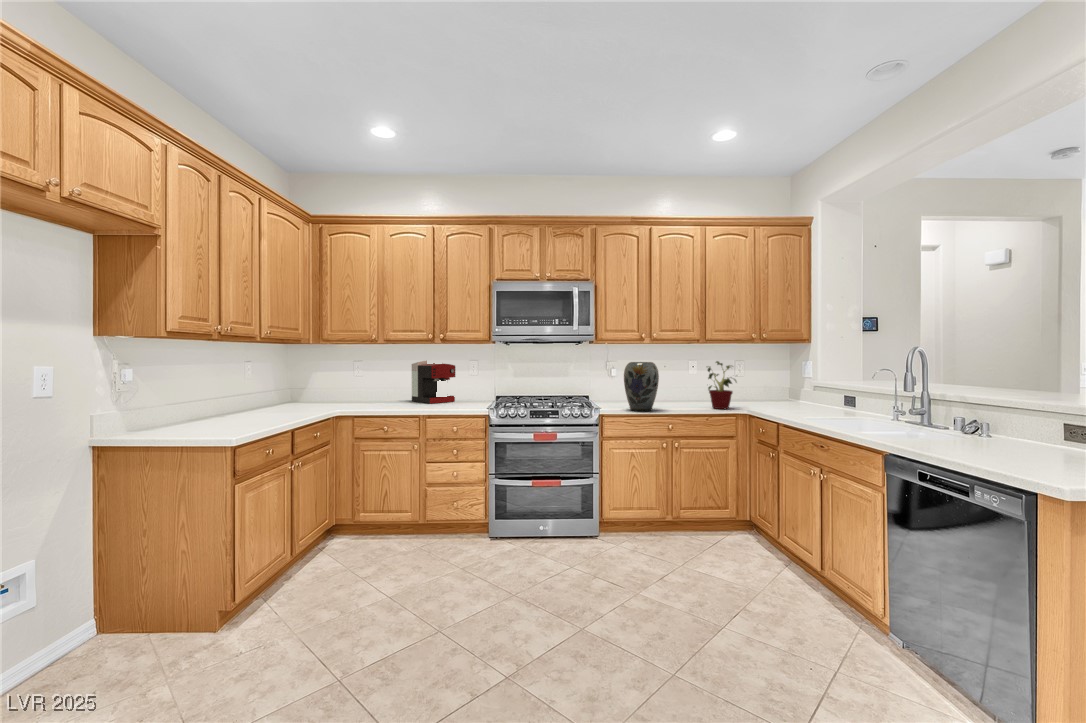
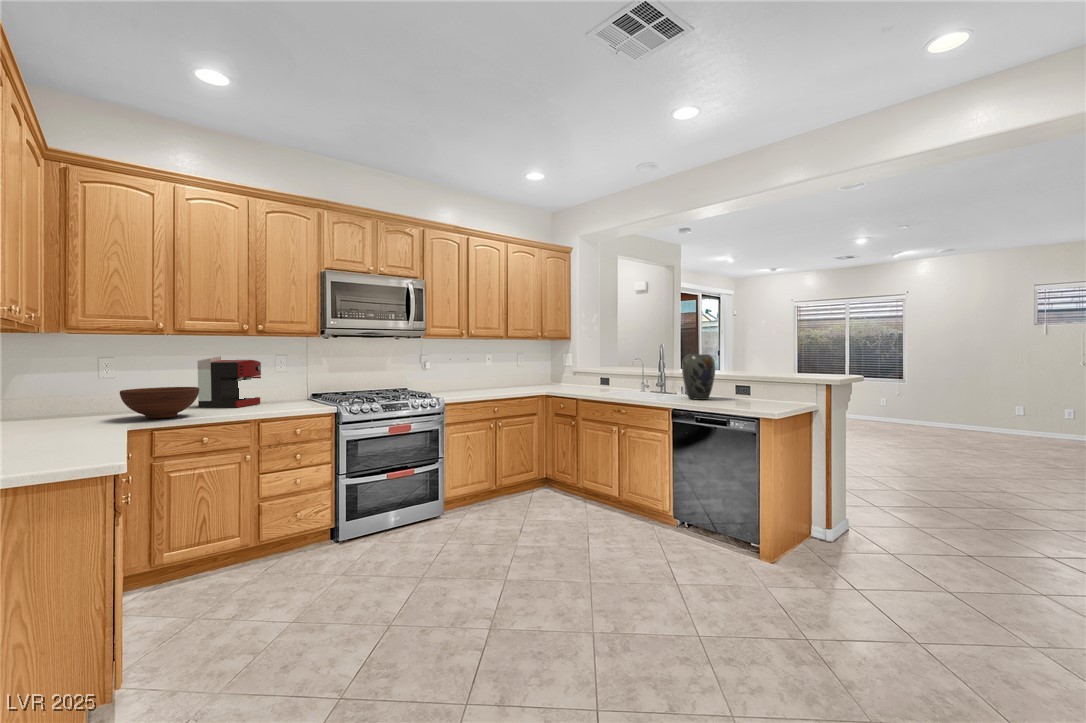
potted plant: present [708,361,736,409] -> none [513,355,539,393]
vase: present [624,362,659,411] -> present [682,354,715,400]
fruit bowl: none [343,384,393,408] -> present [120,387,199,419]

